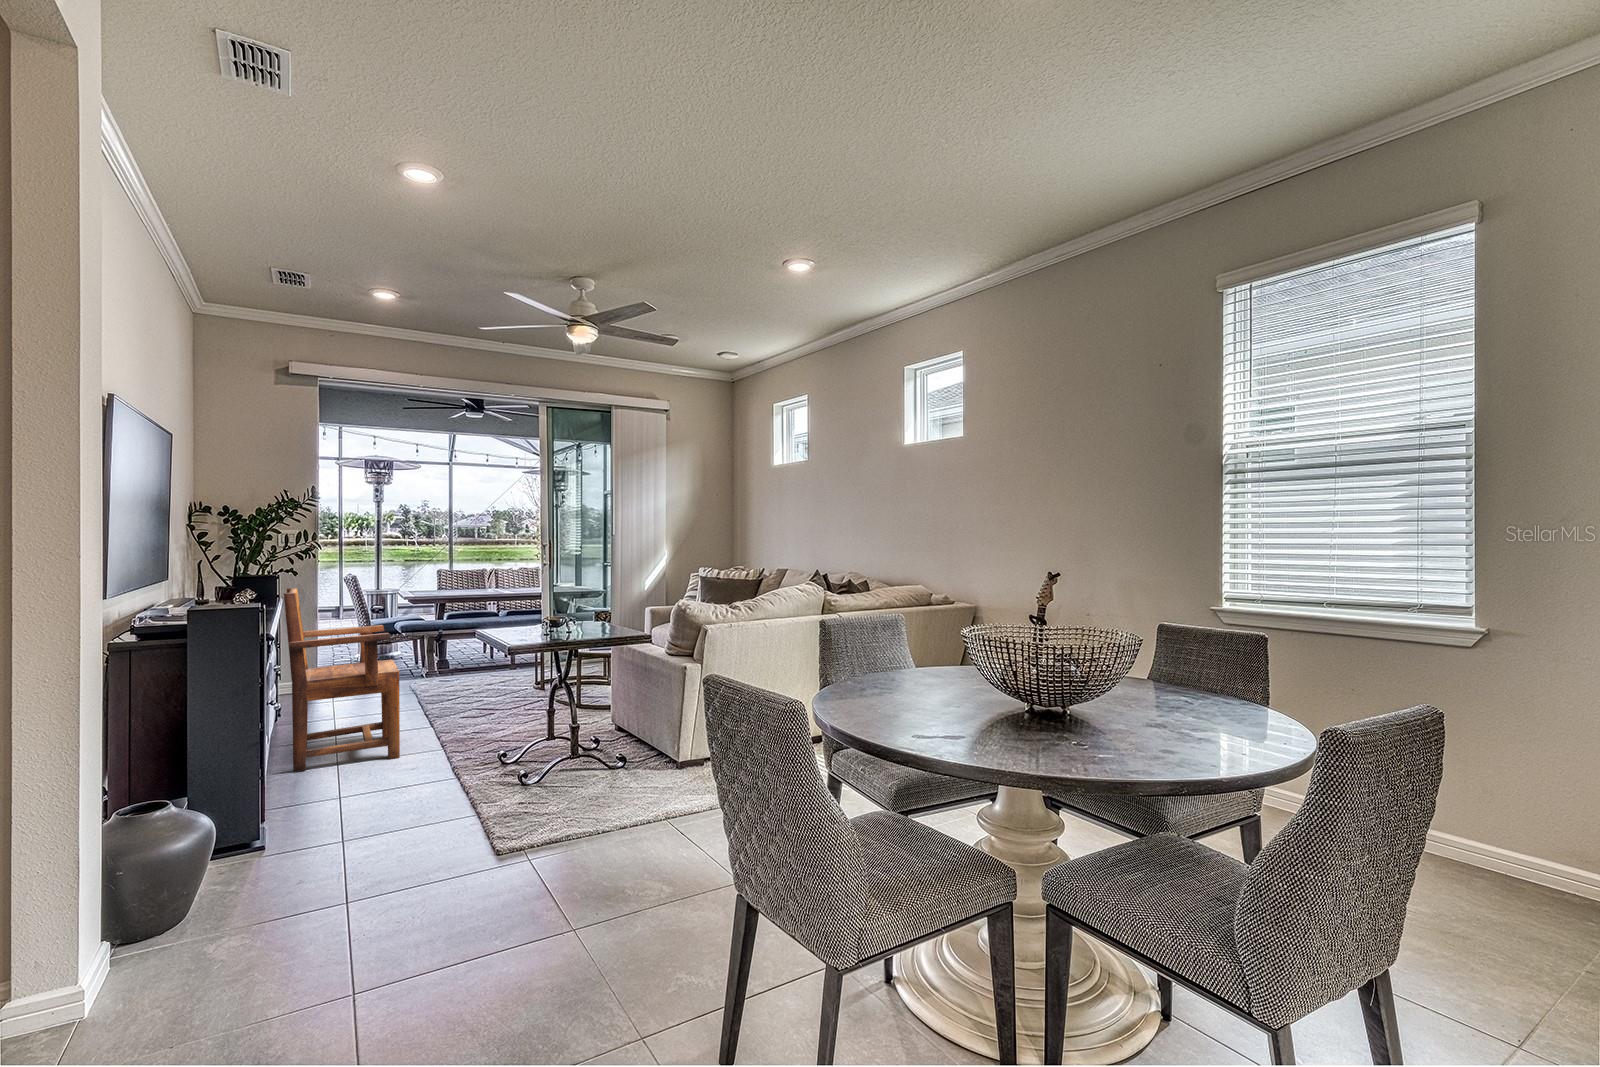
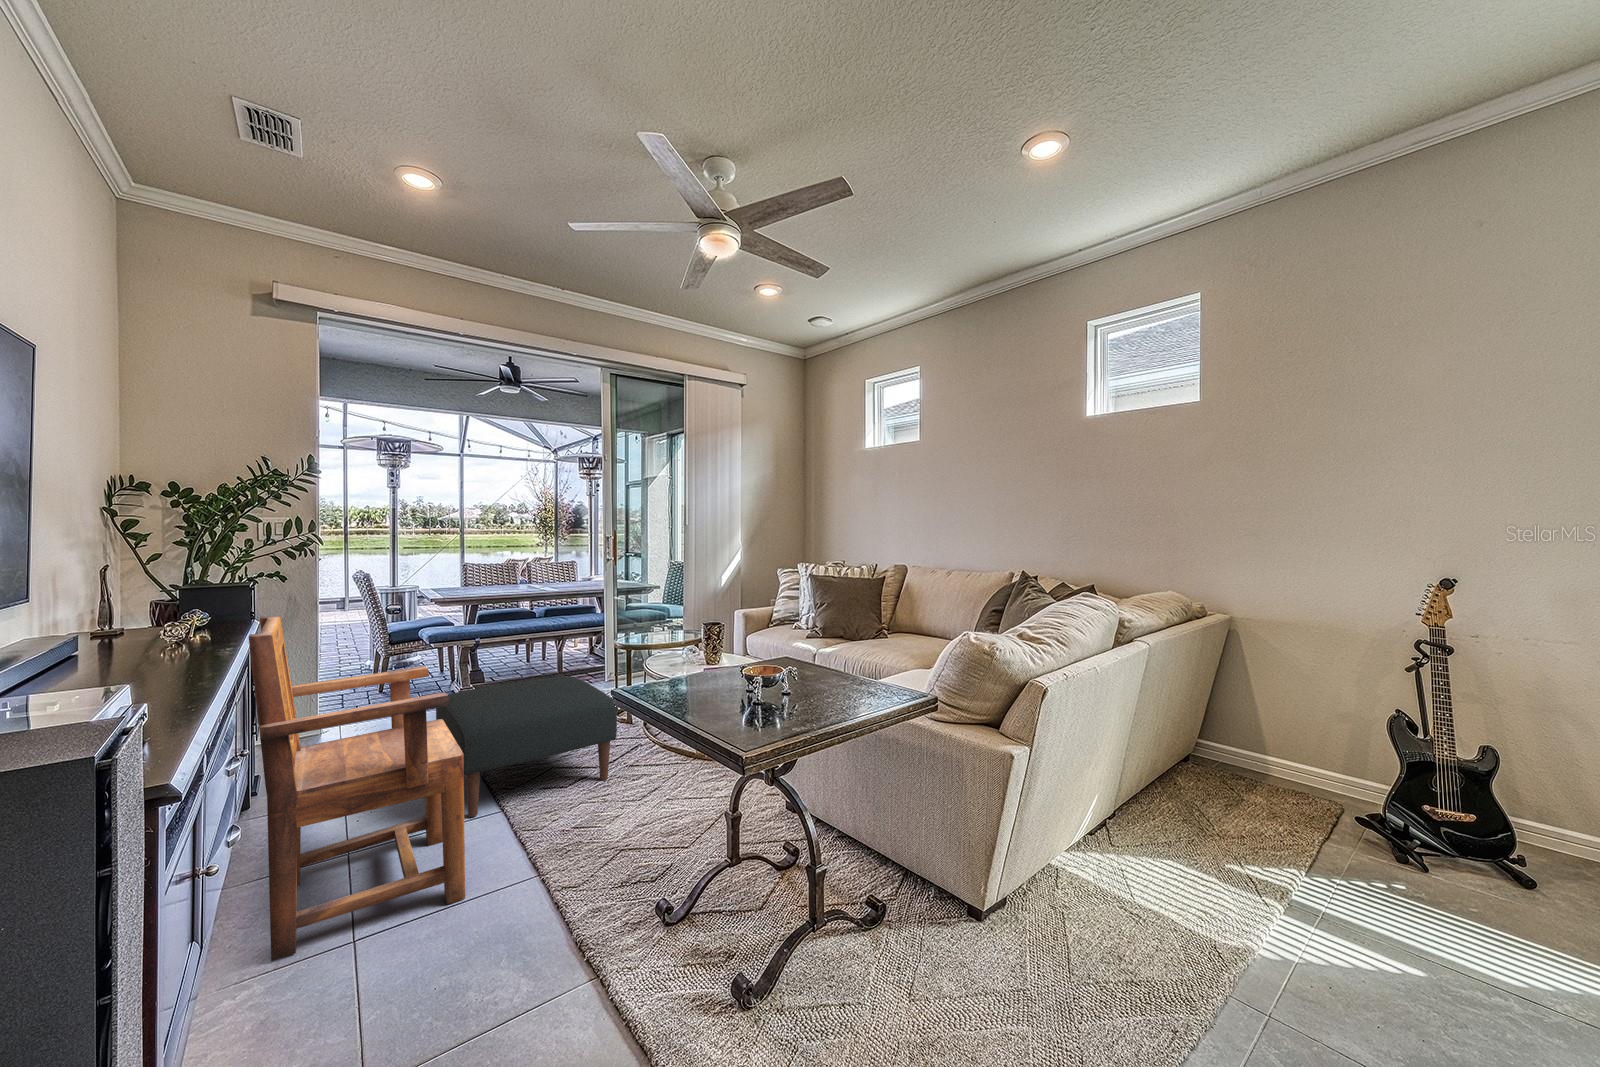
ottoman: none [395,648,517,730] -> present [436,676,617,817]

